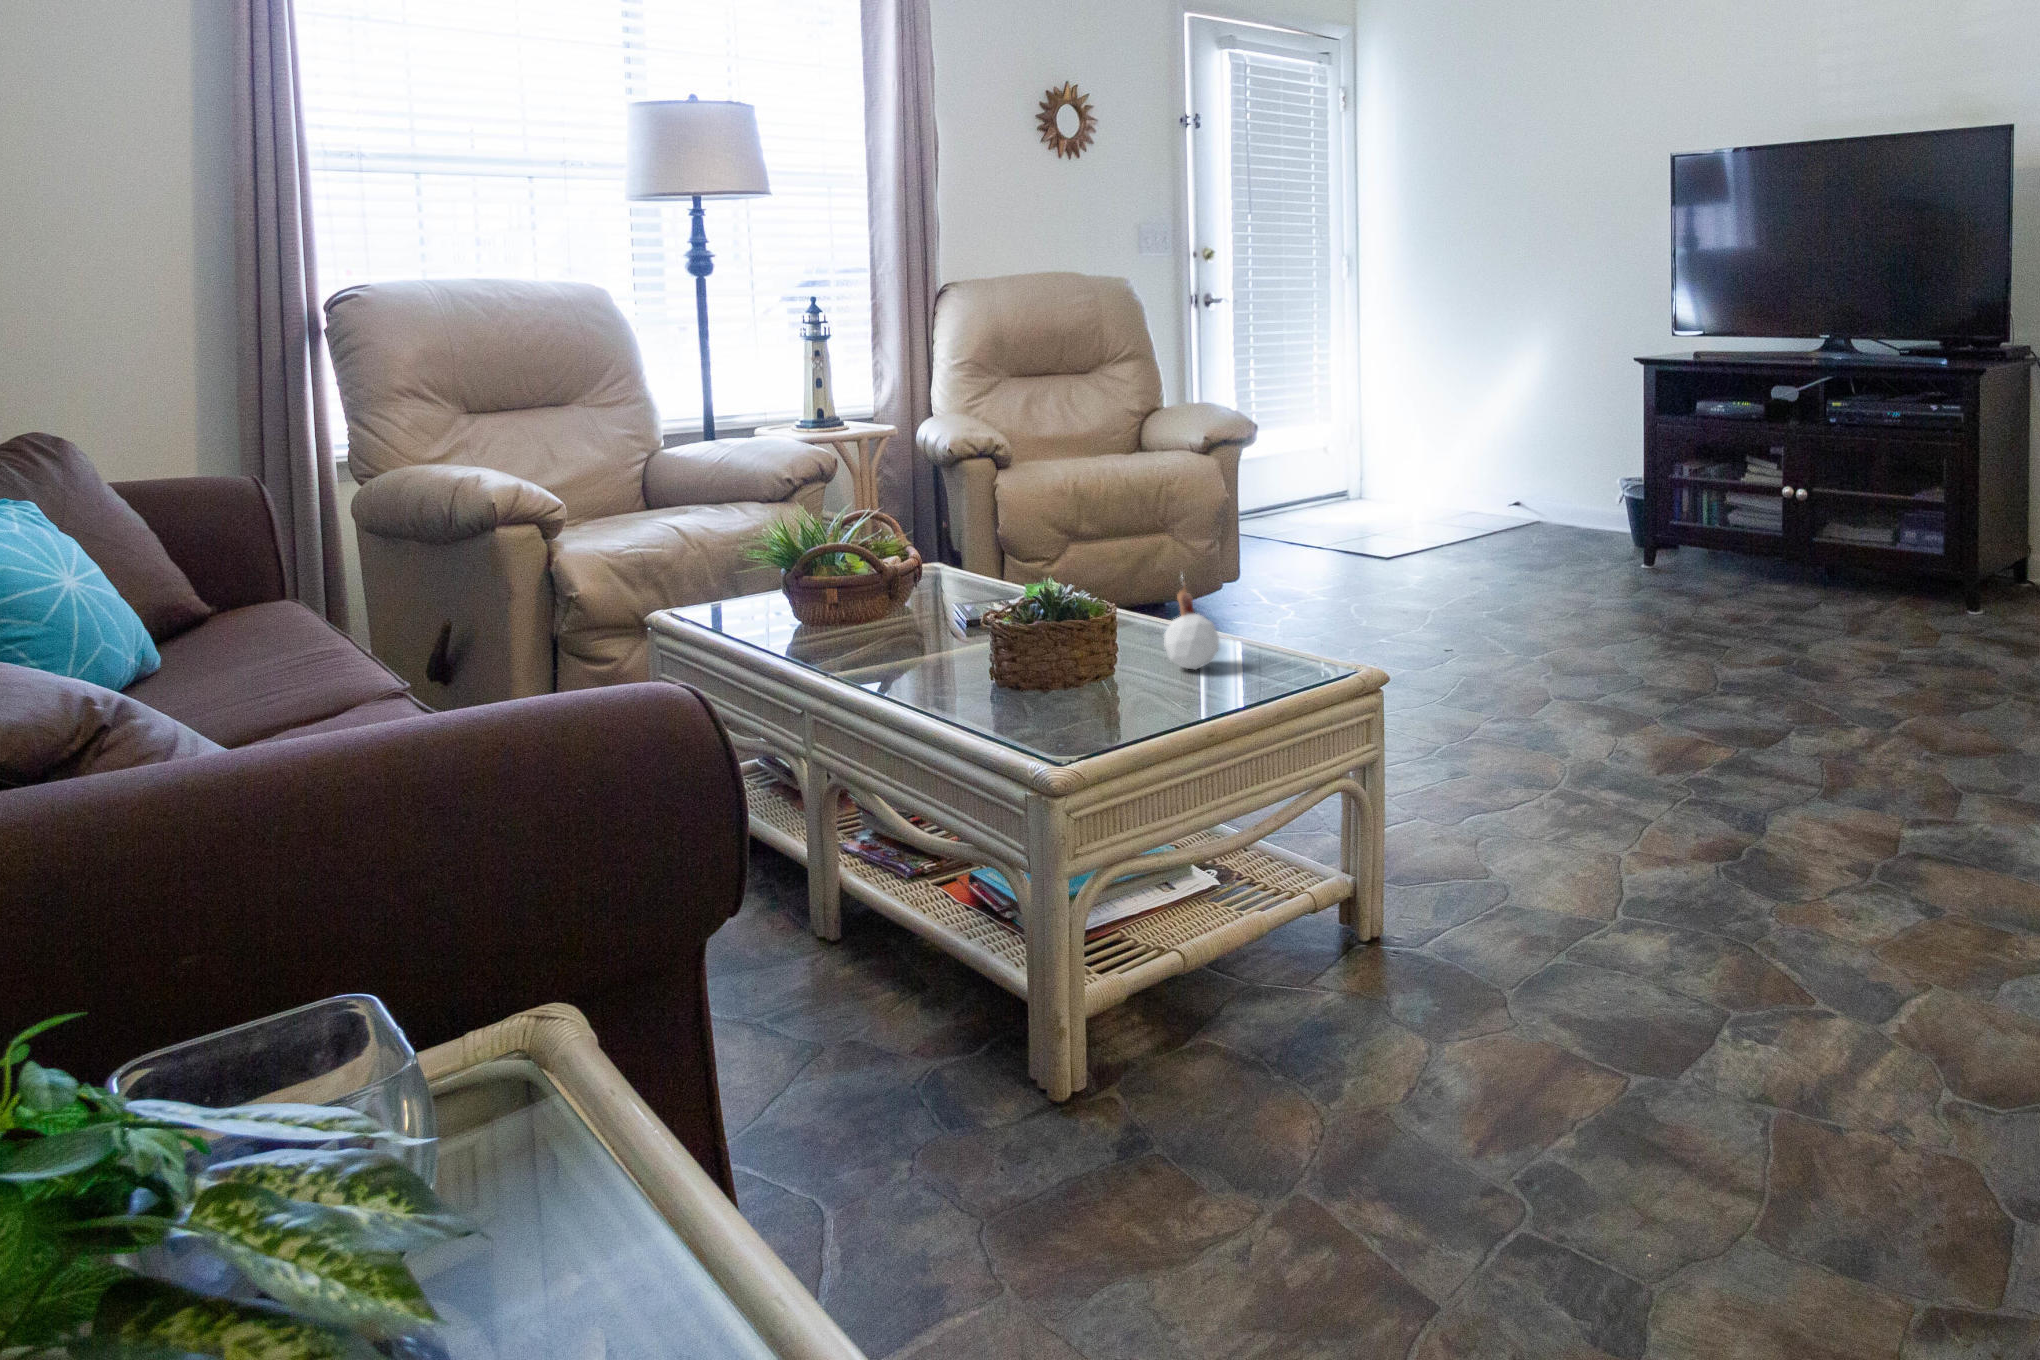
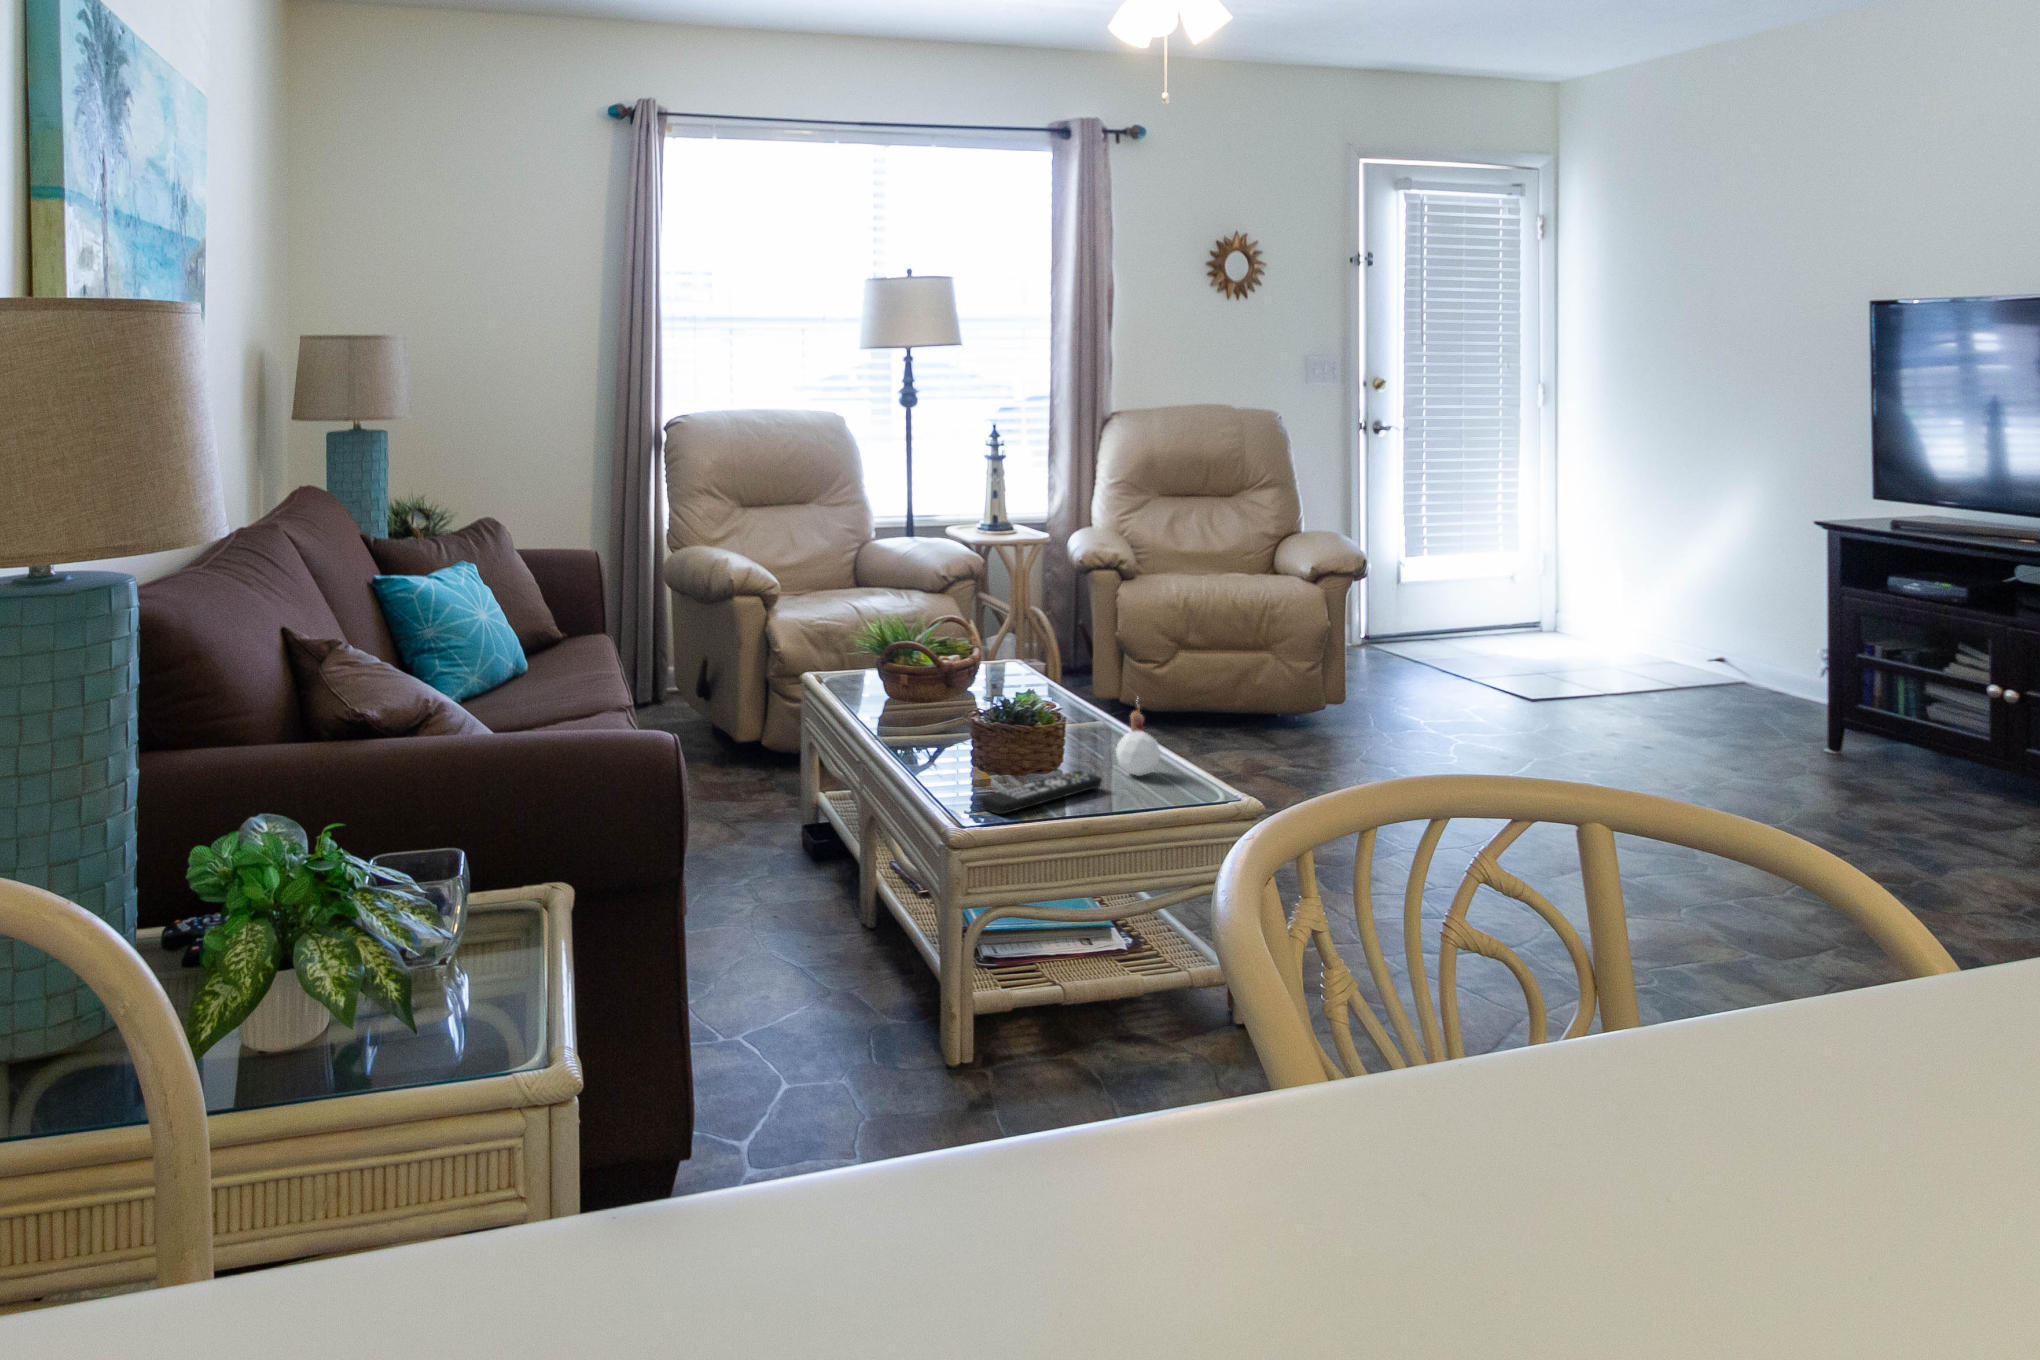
remote control: none [1038,673,1169,743] -> present [981,771,1102,814]

